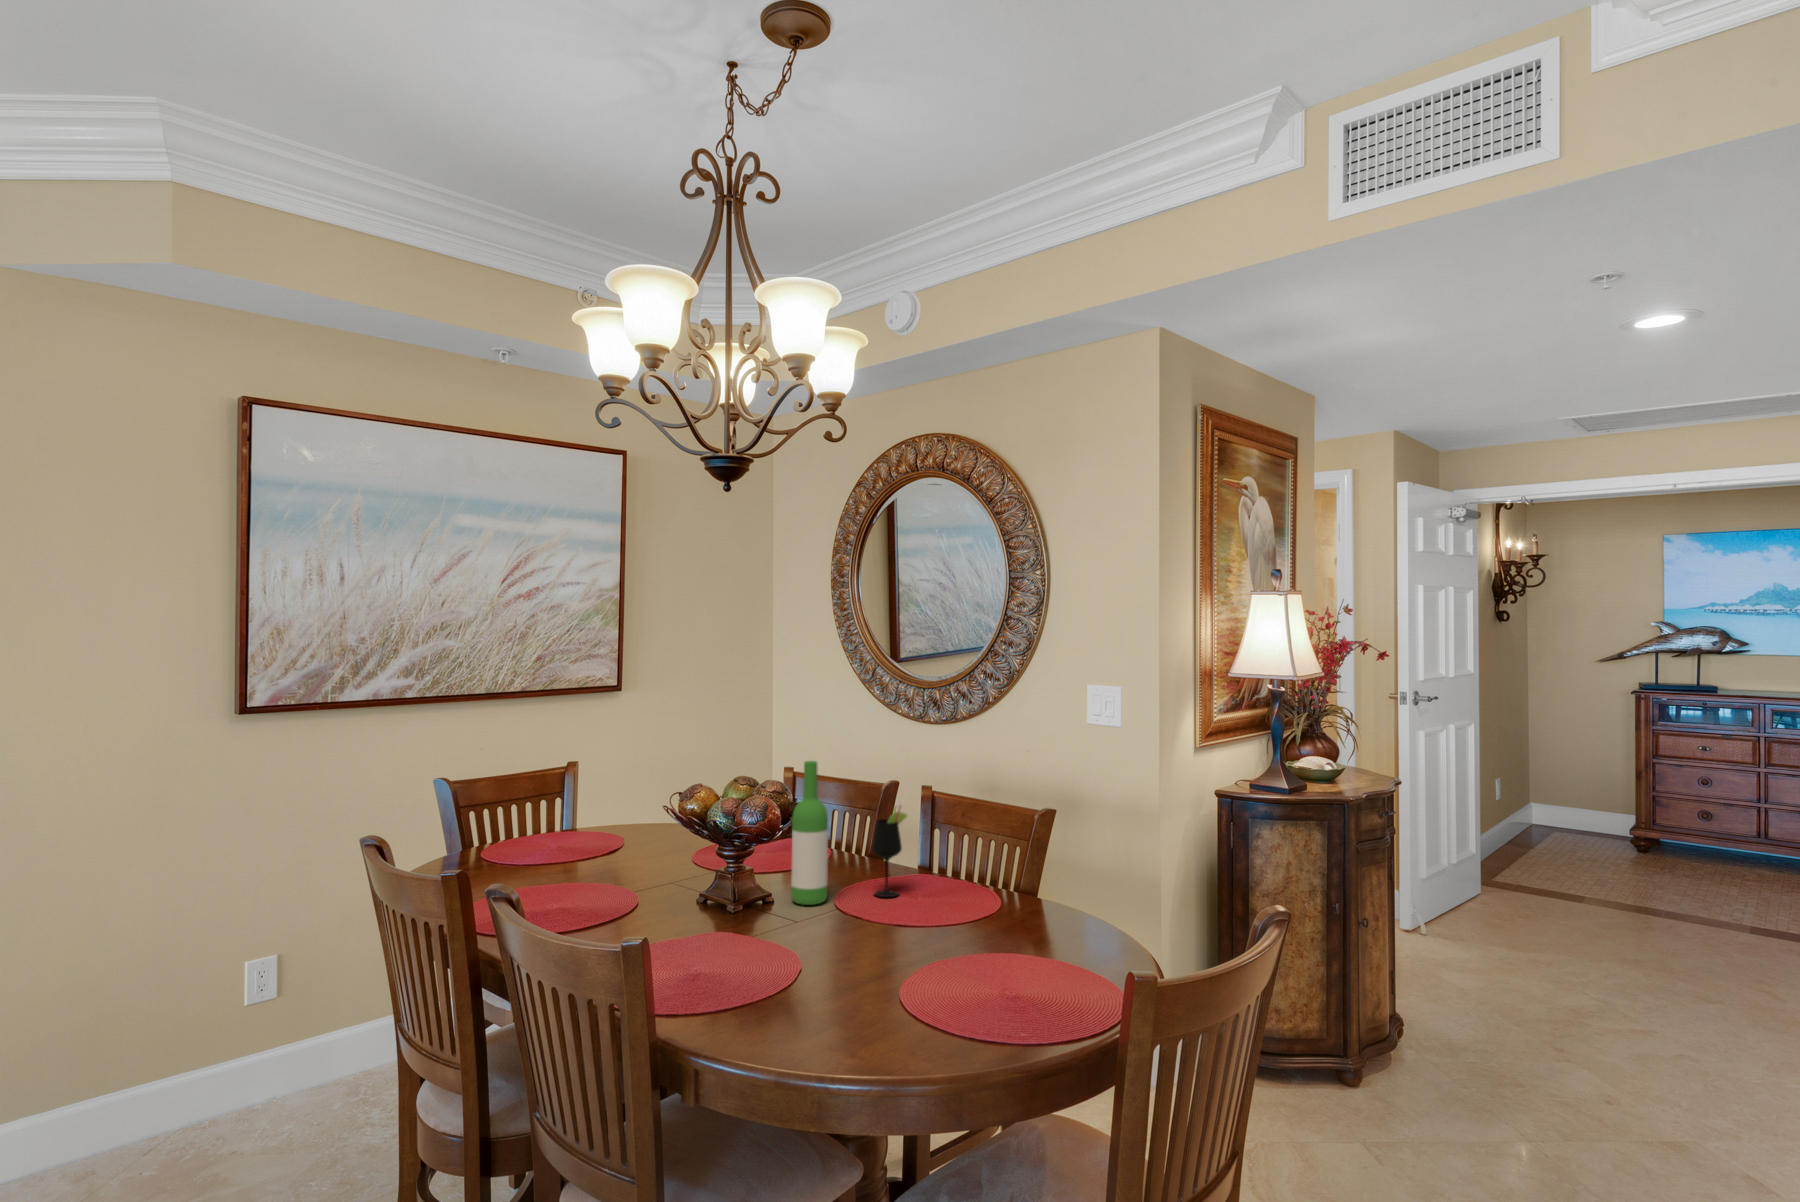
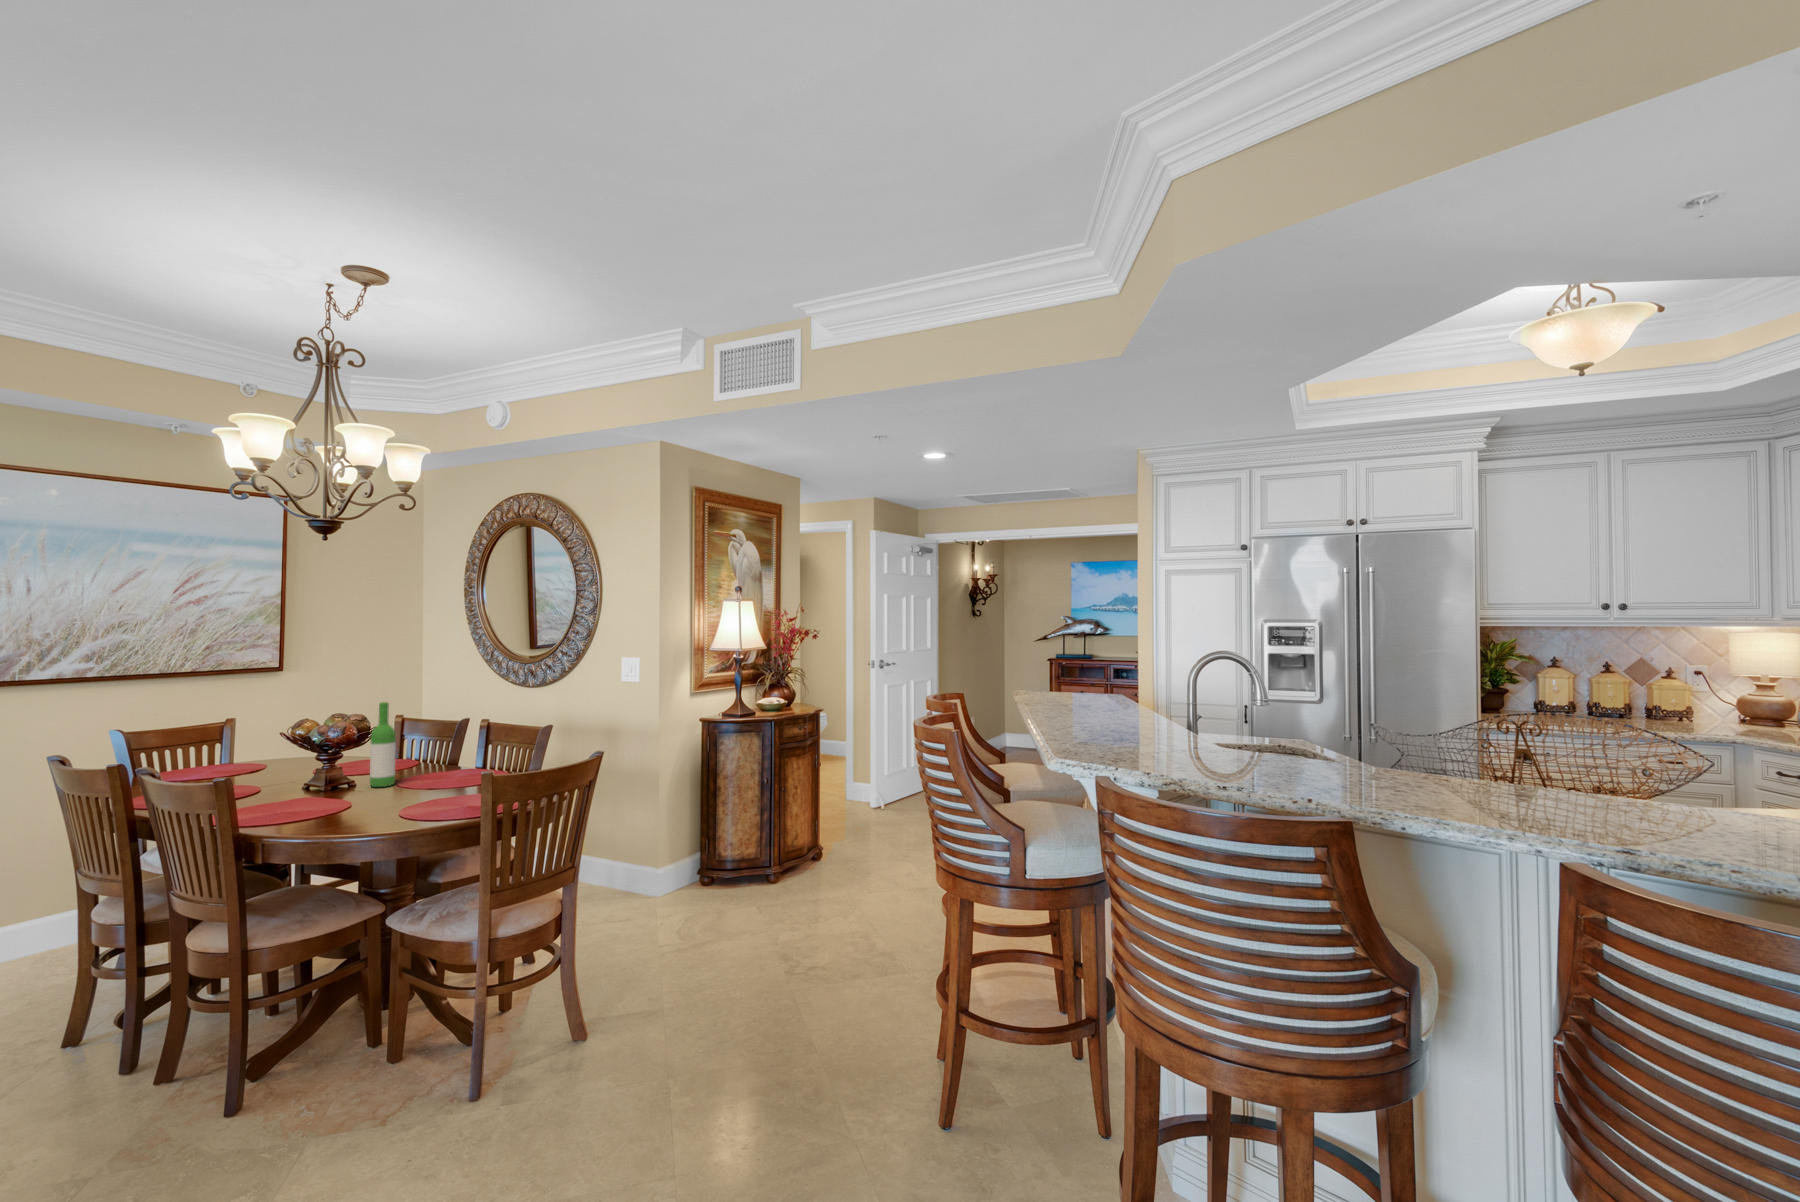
wine glass: present [872,805,907,897] -> none [428,727,452,781]

